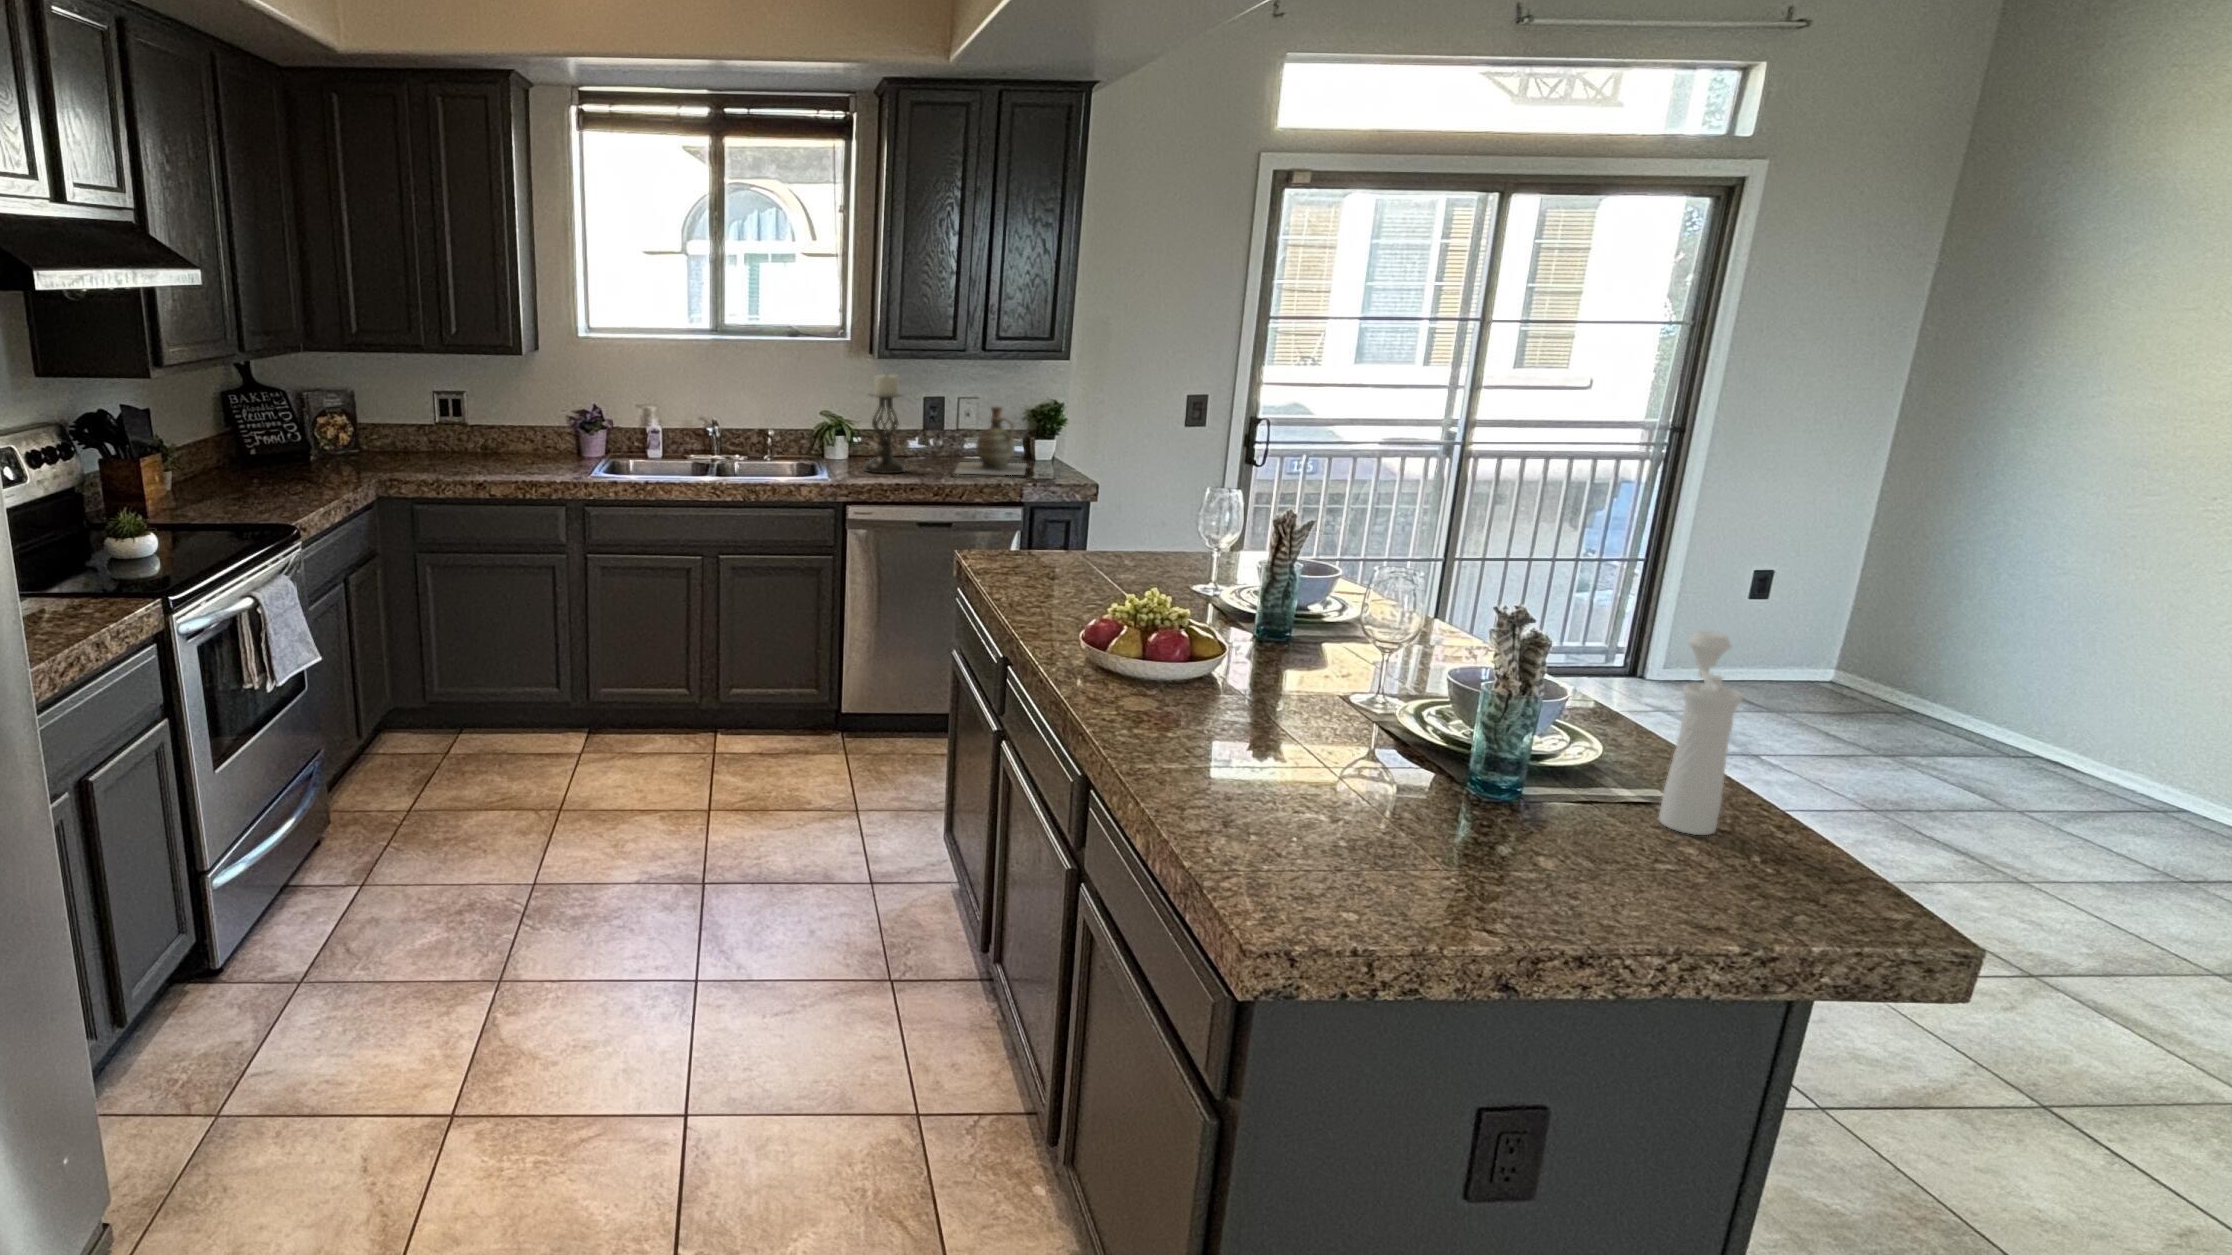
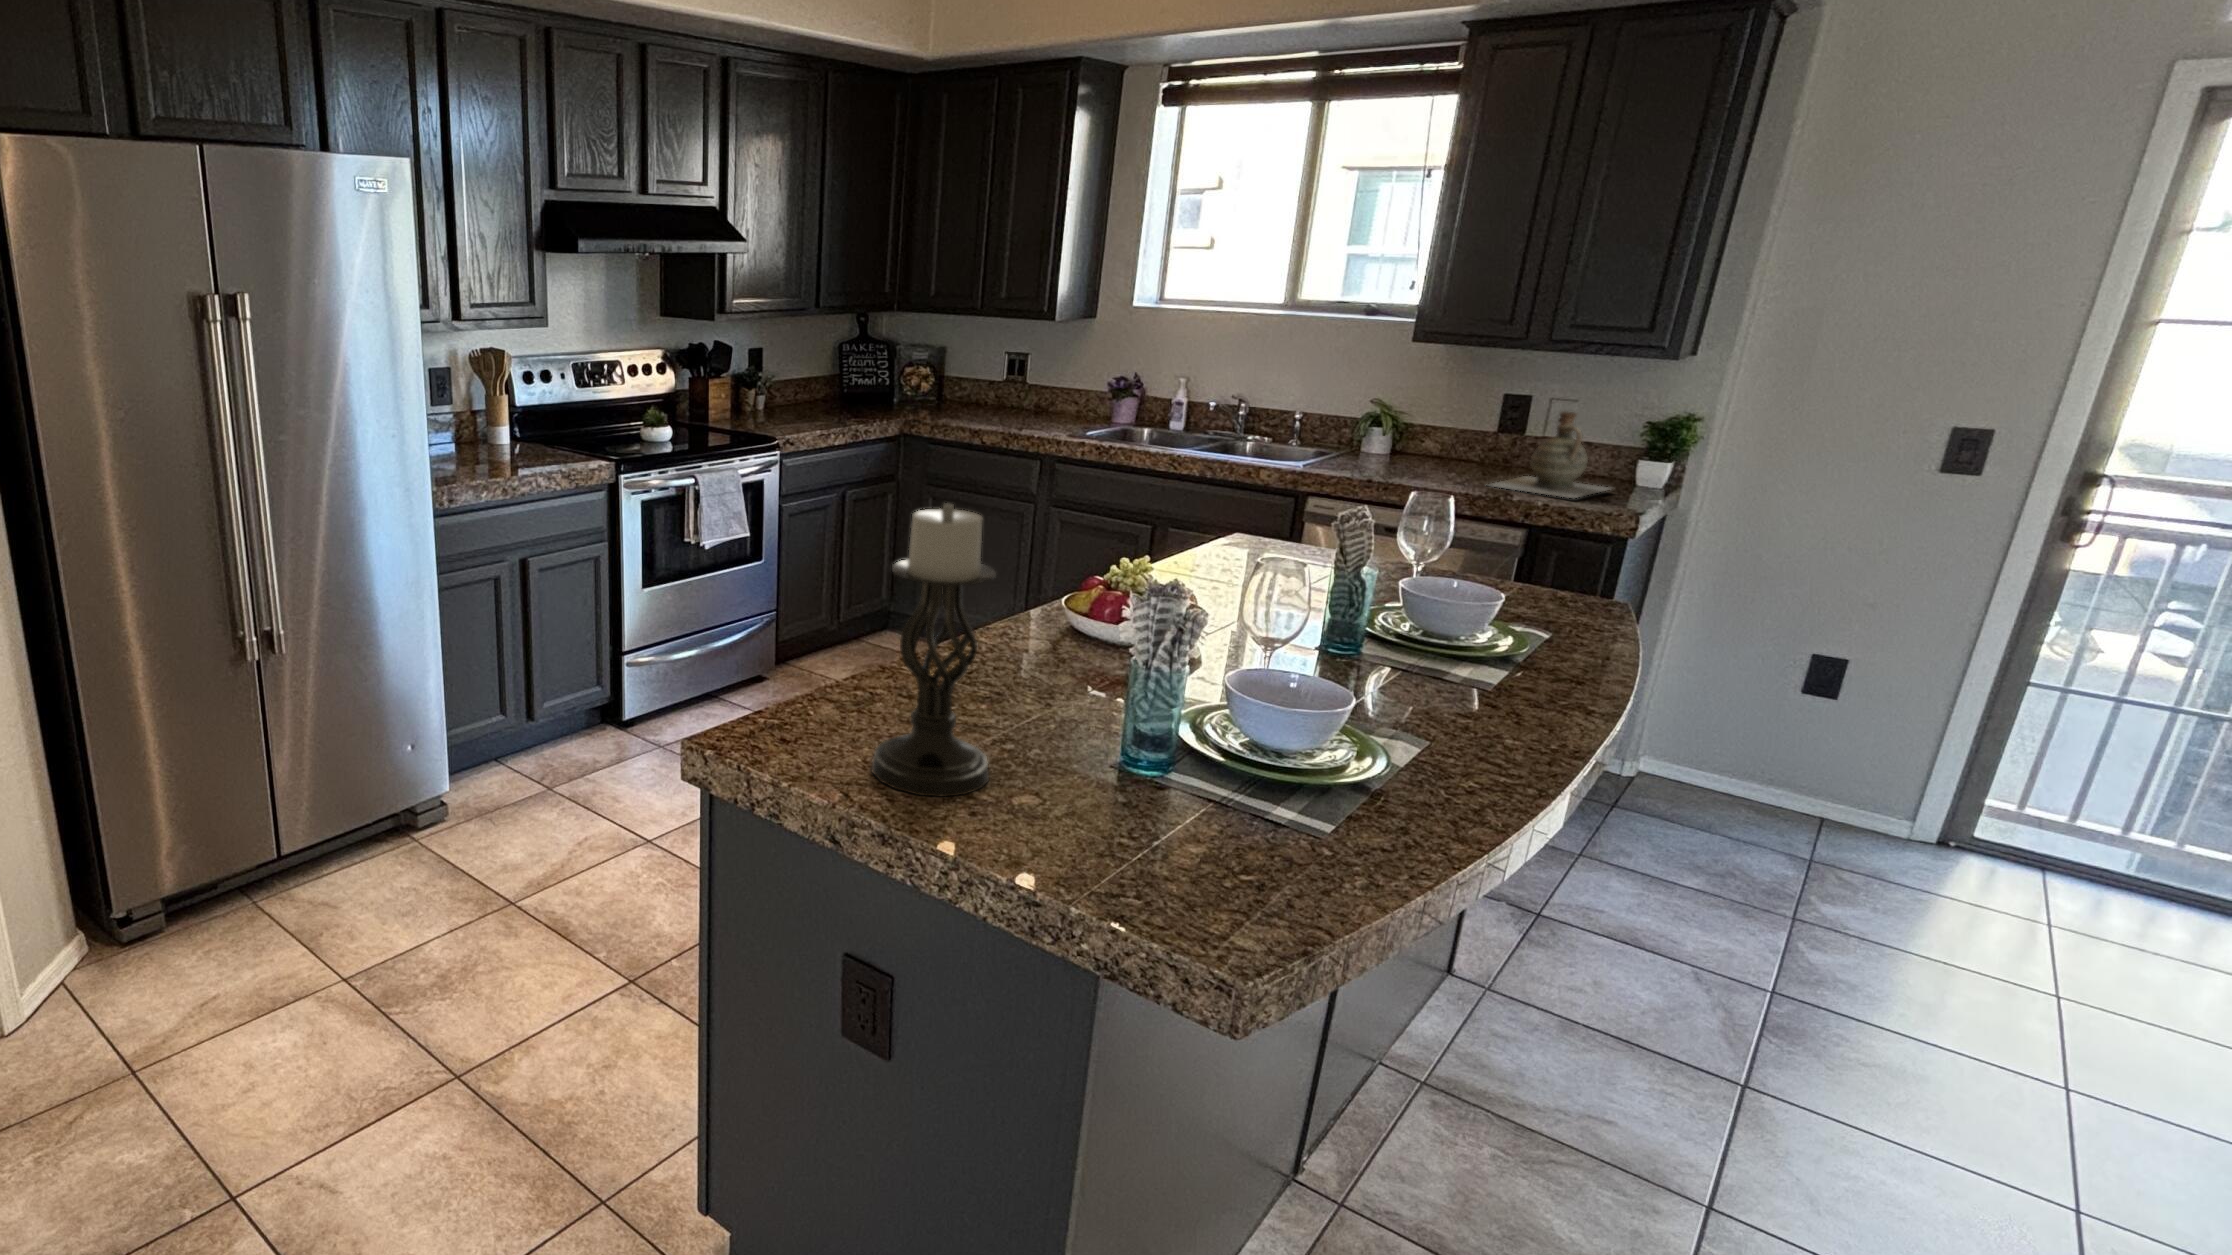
candle holder: present [864,373,905,474] -> present [872,504,996,797]
pepper mill: present [1659,631,1743,835] -> none [1116,679,1299,903]

